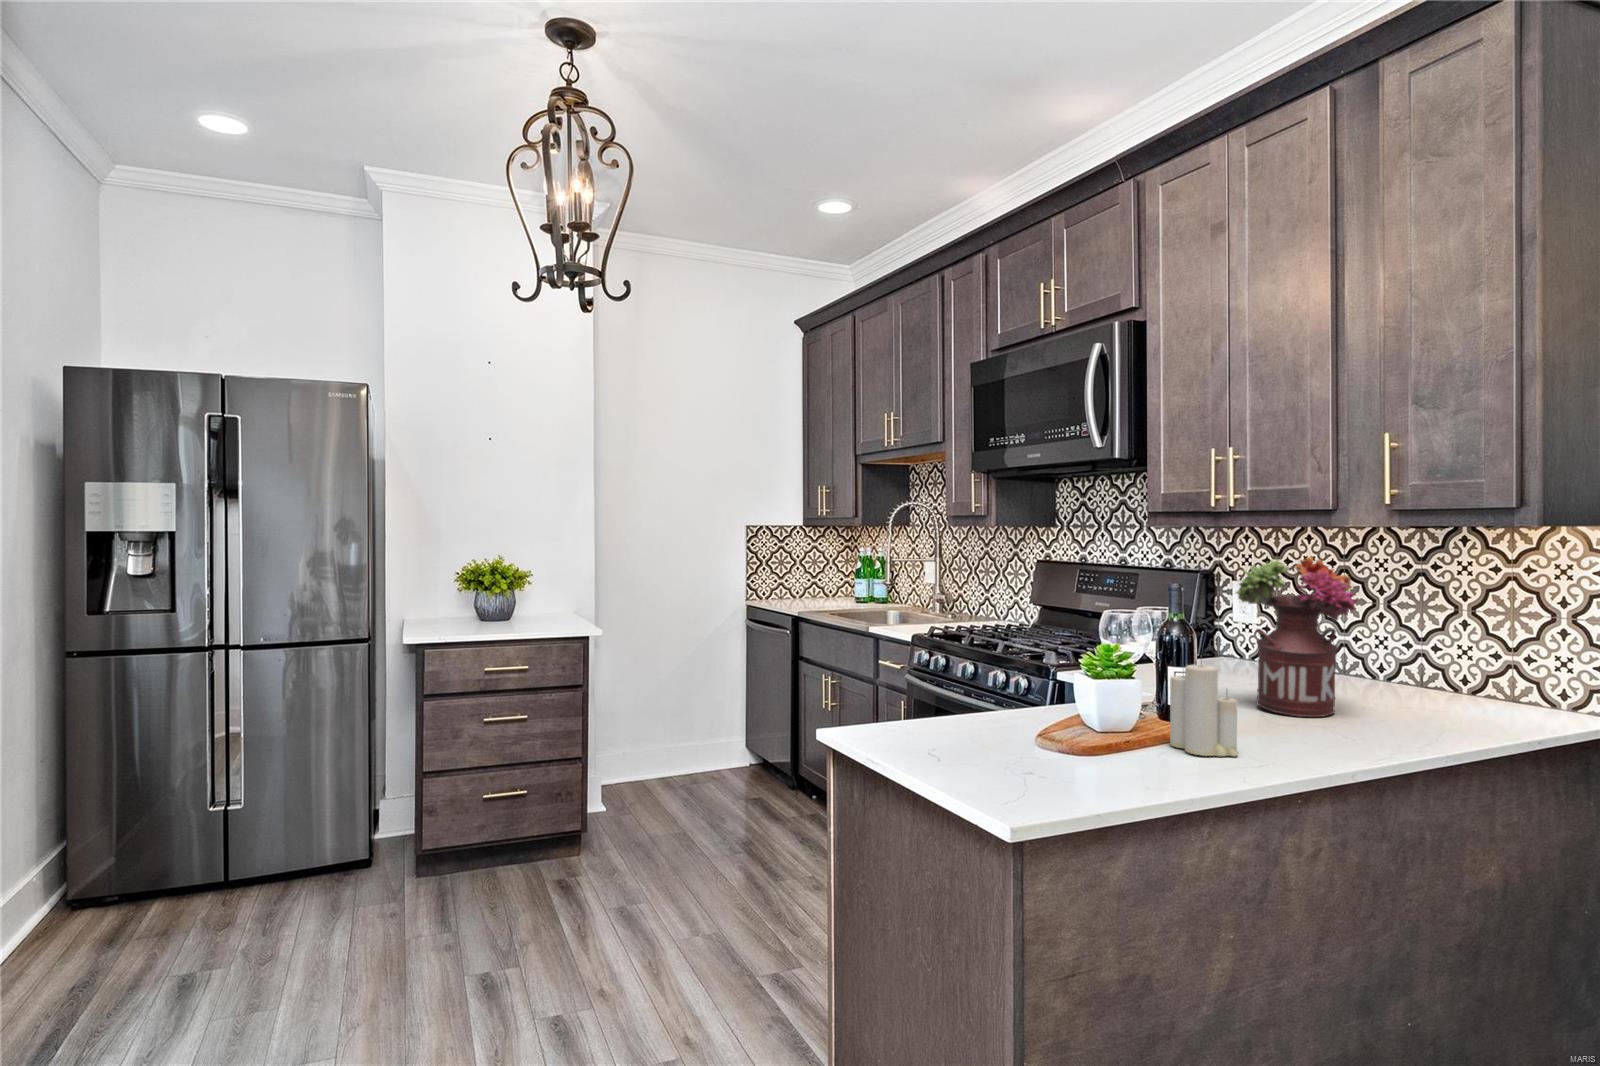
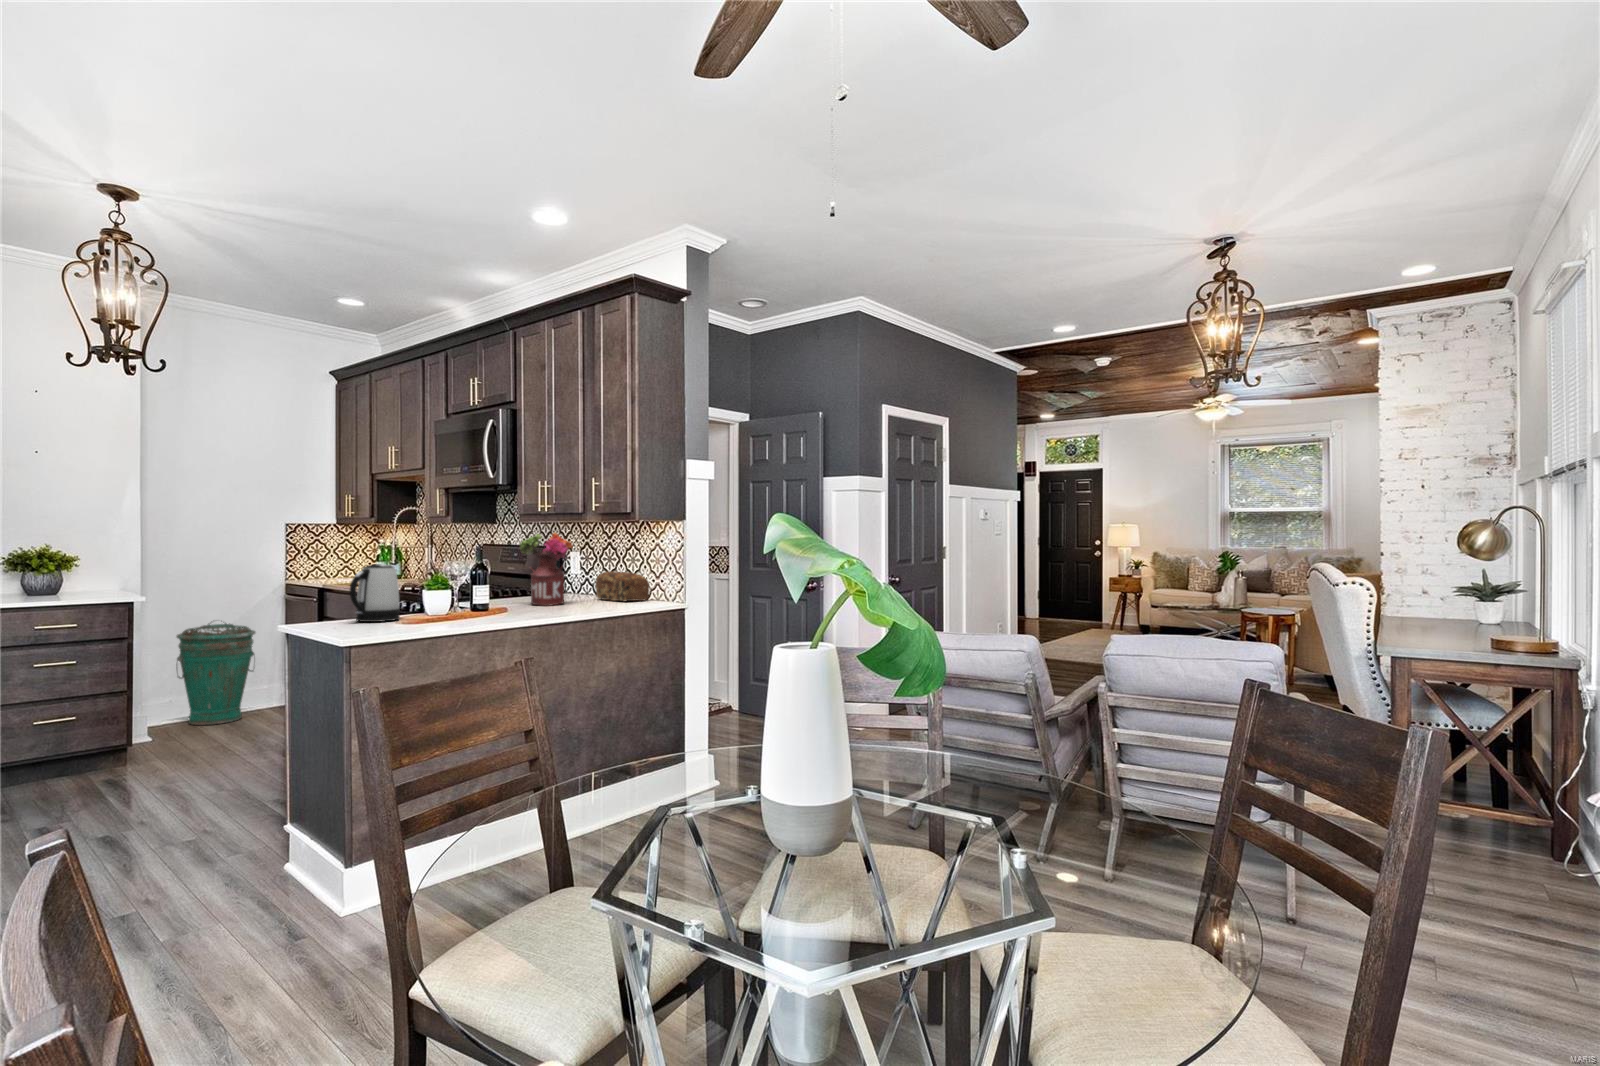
bread loaf: none [1359,634,1521,711] -> present [595,571,650,601]
kettle: none [1000,645,1091,784] -> present [350,564,400,622]
trash can: none [635,656,720,797] -> present [177,621,255,725]
candle: present [1170,665,1238,756] -> none [458,571,484,614]

